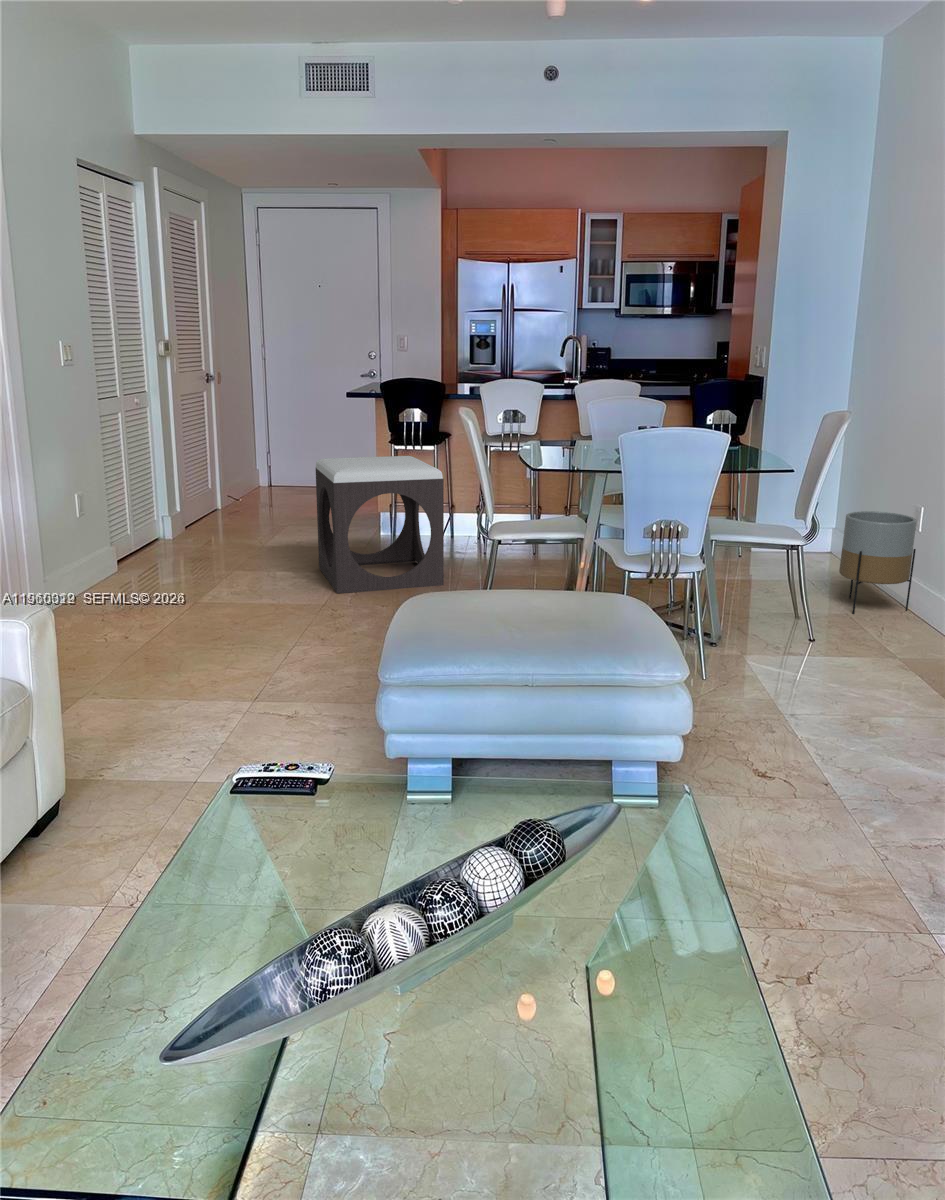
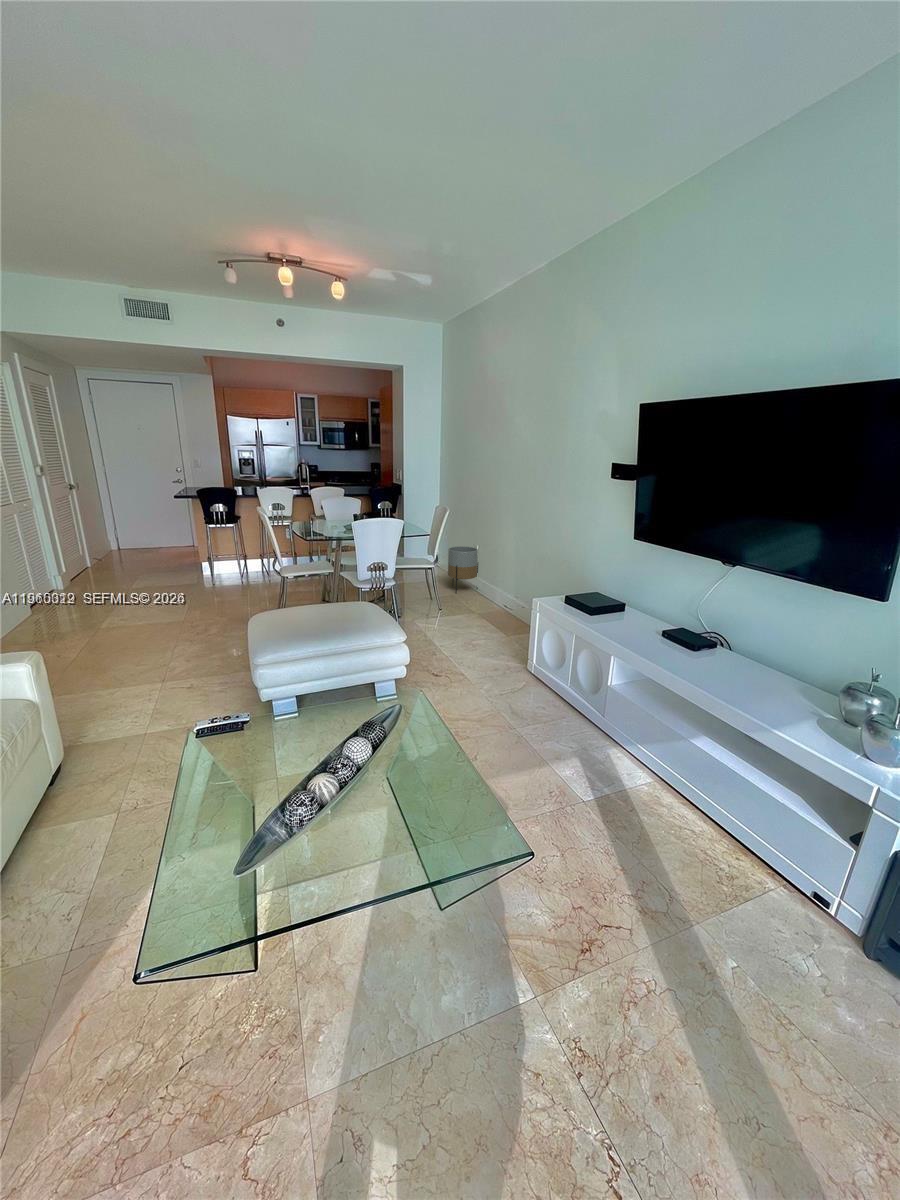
footstool: present [316,456,444,593] -> none [166,532,253,612]

